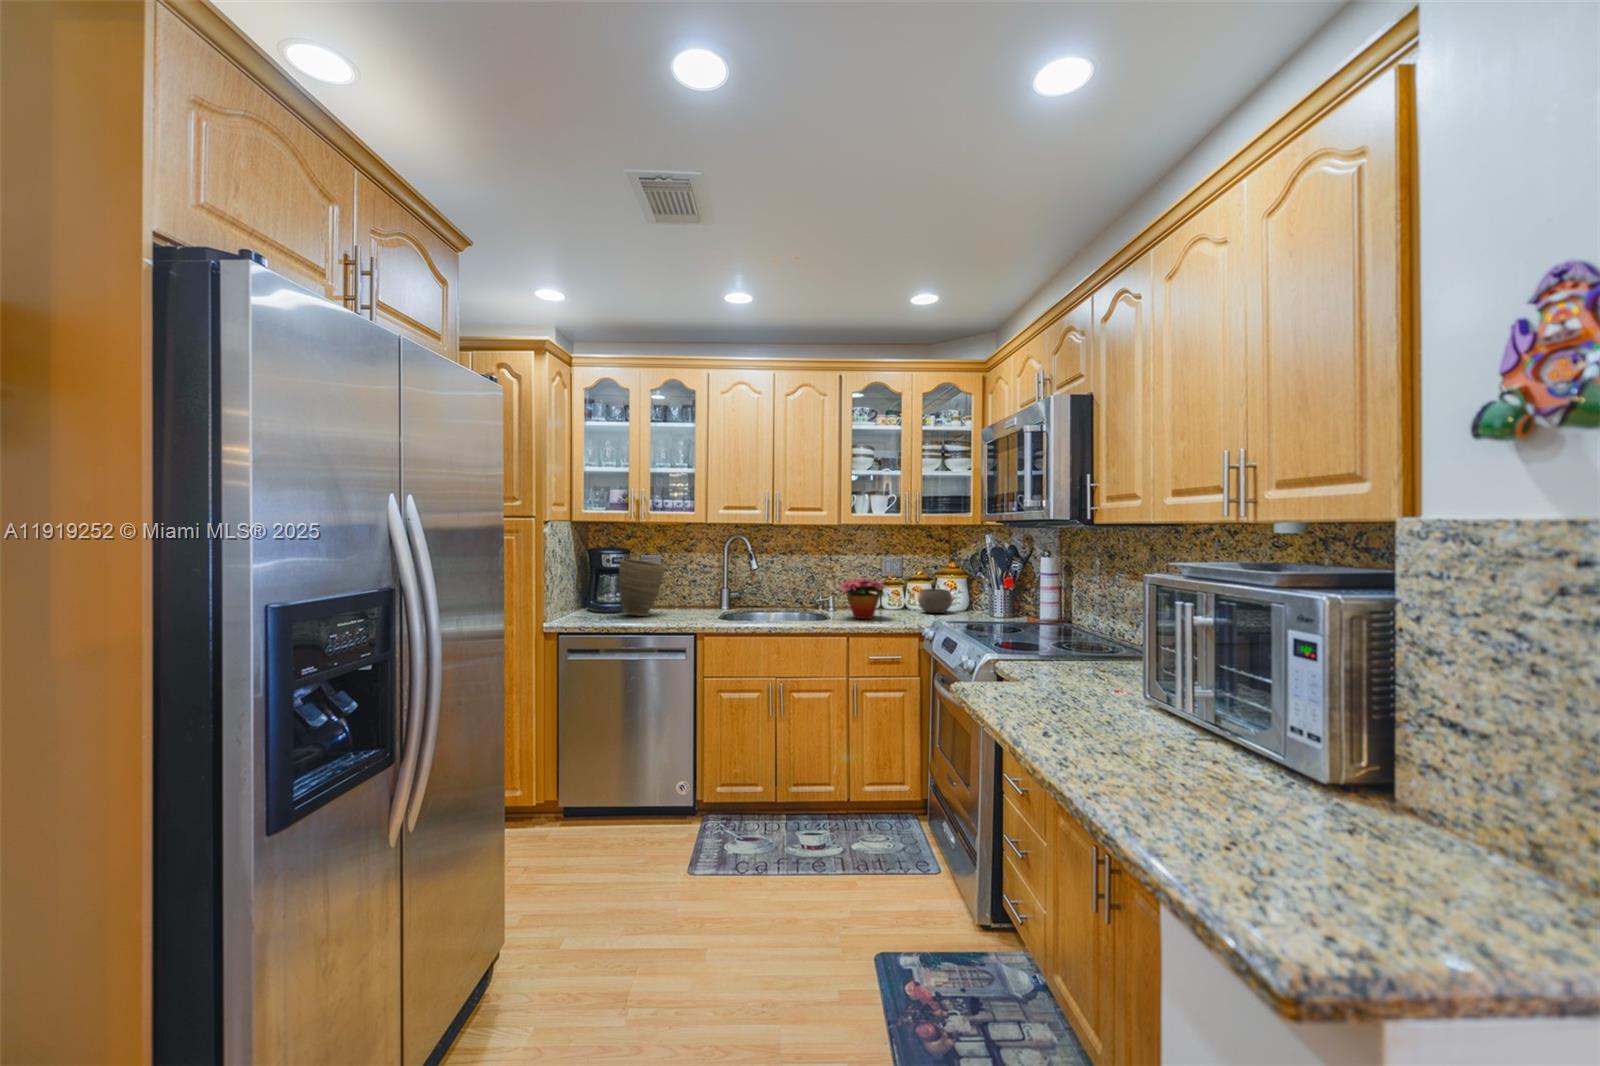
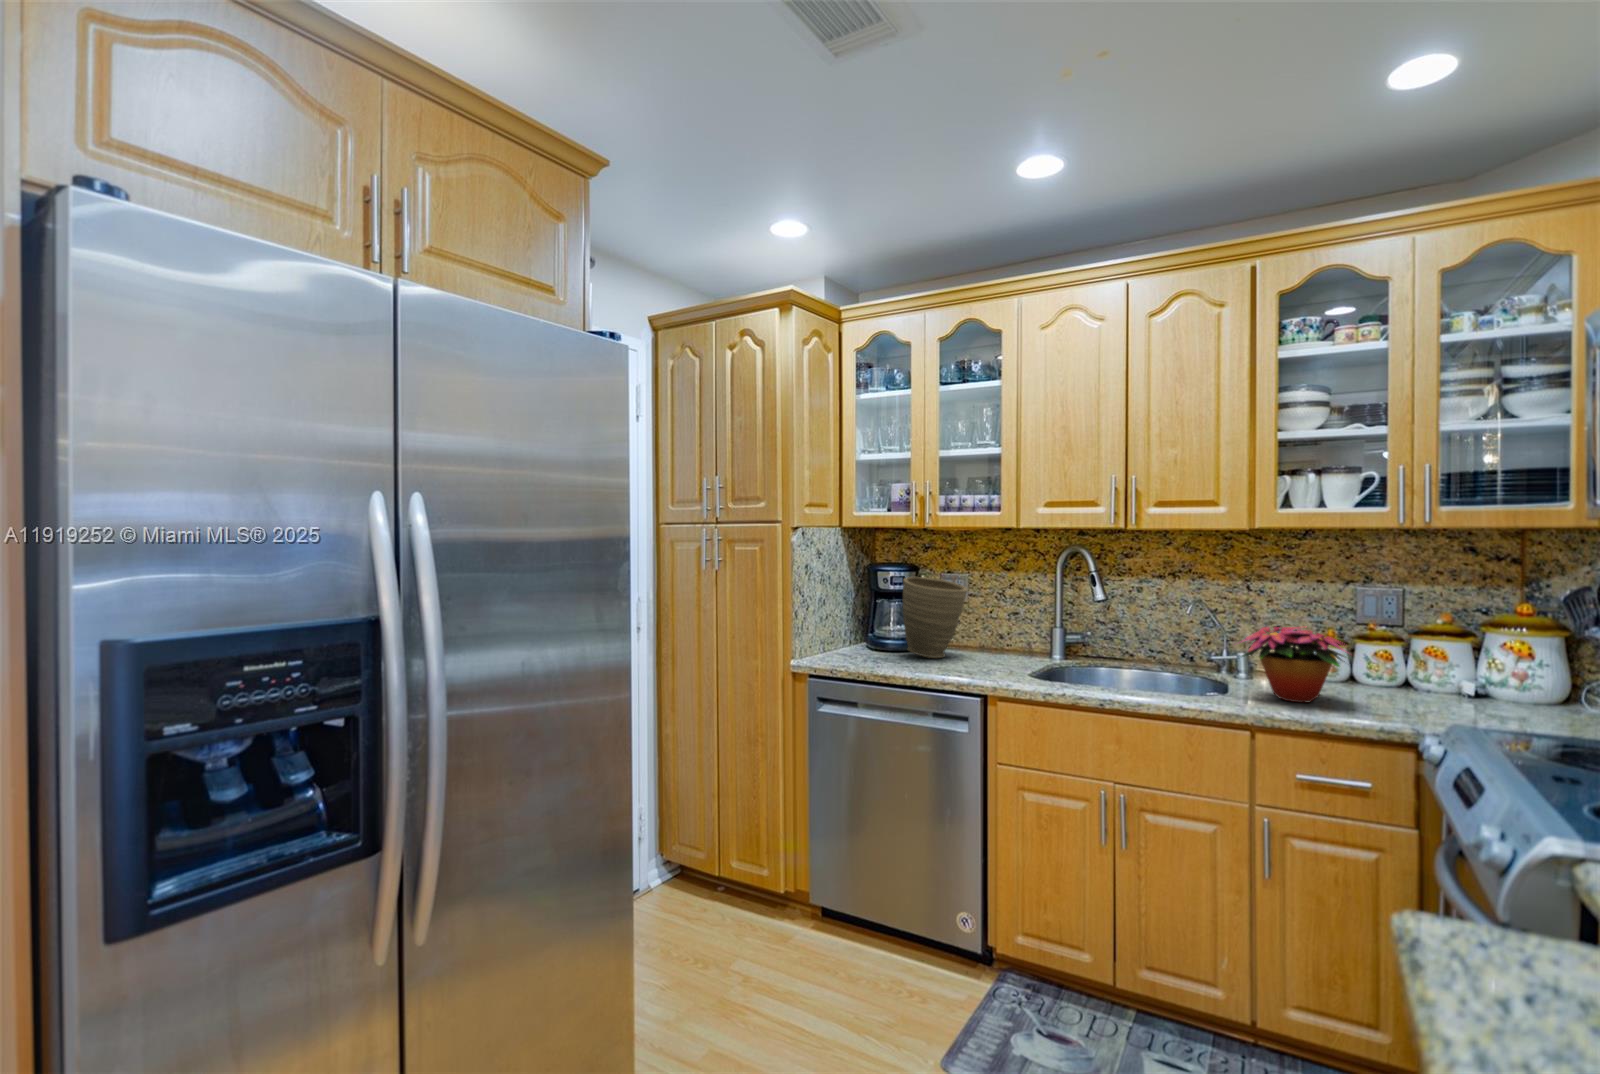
bowl: present [918,589,952,613] -> none [1431,653,1520,704]

